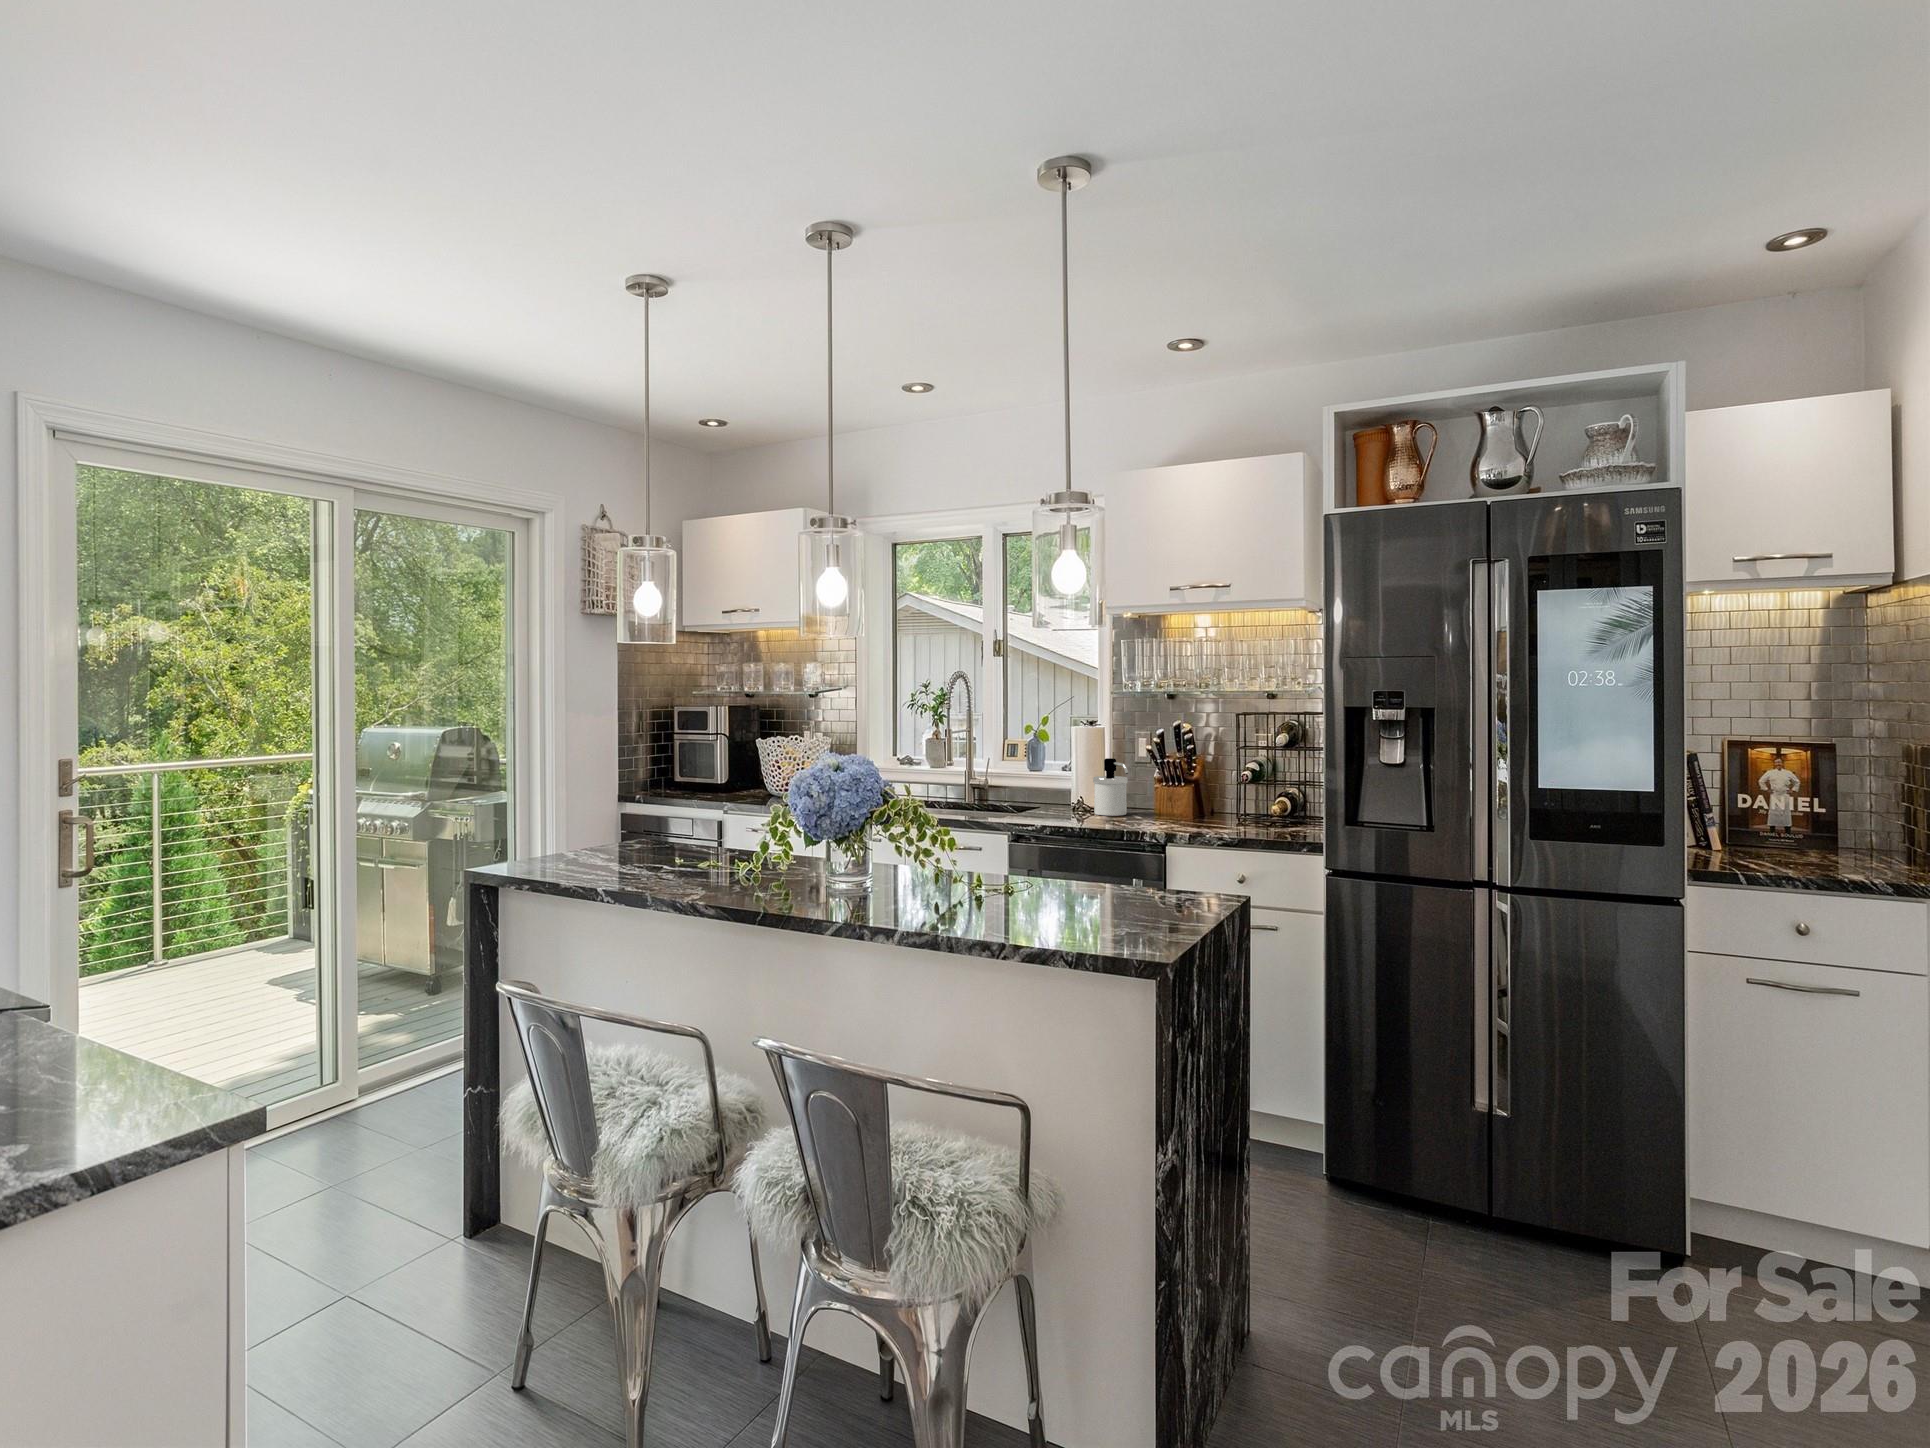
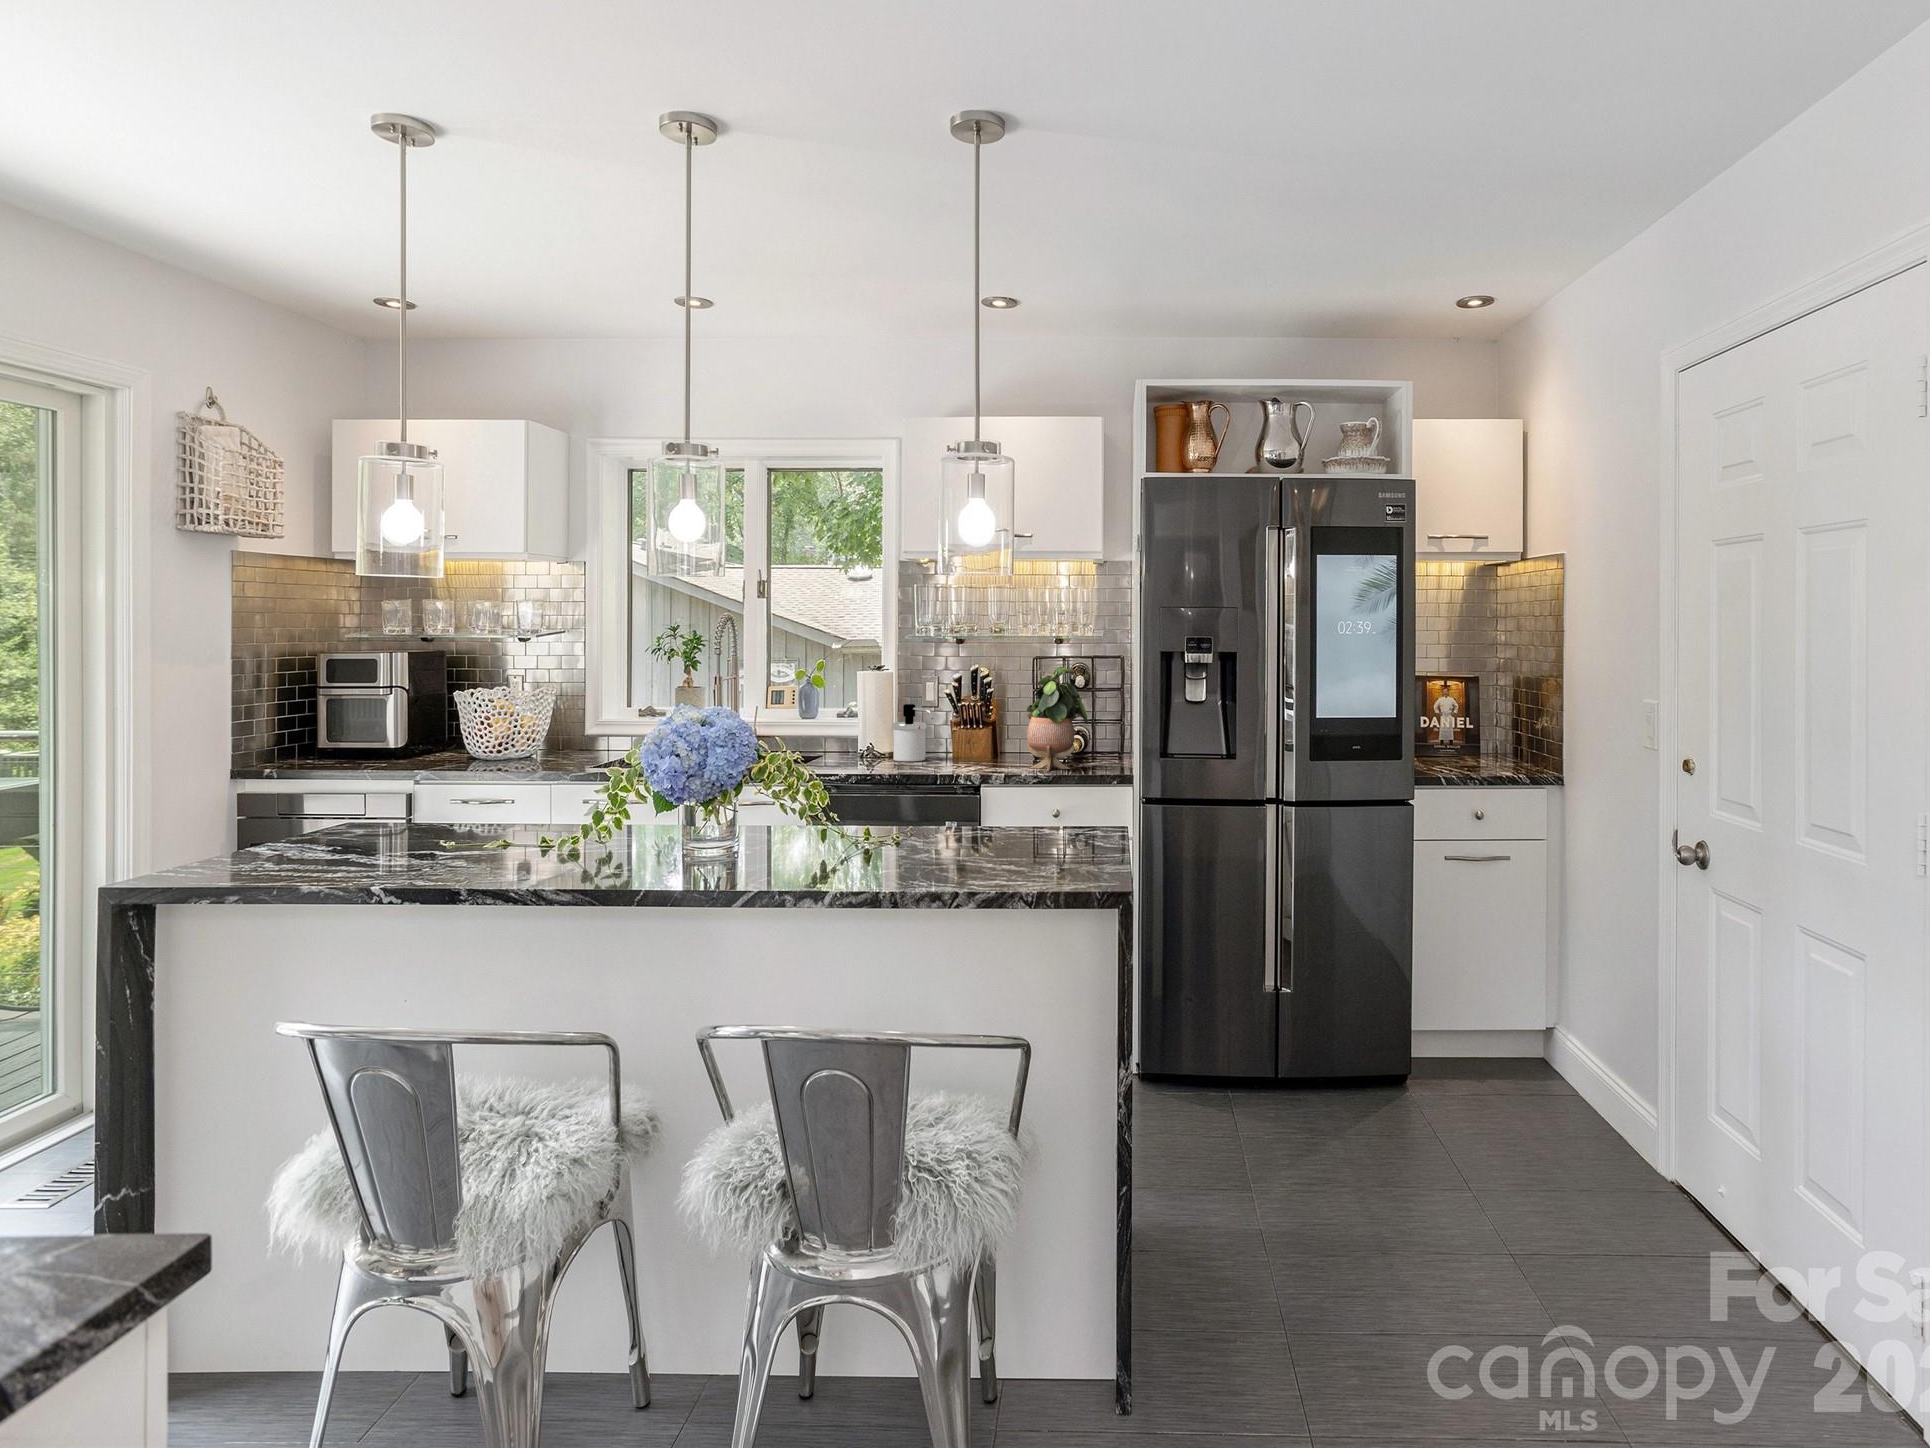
potted plant: none [1218,722,1285,833] -> present [1027,666,1088,771]

